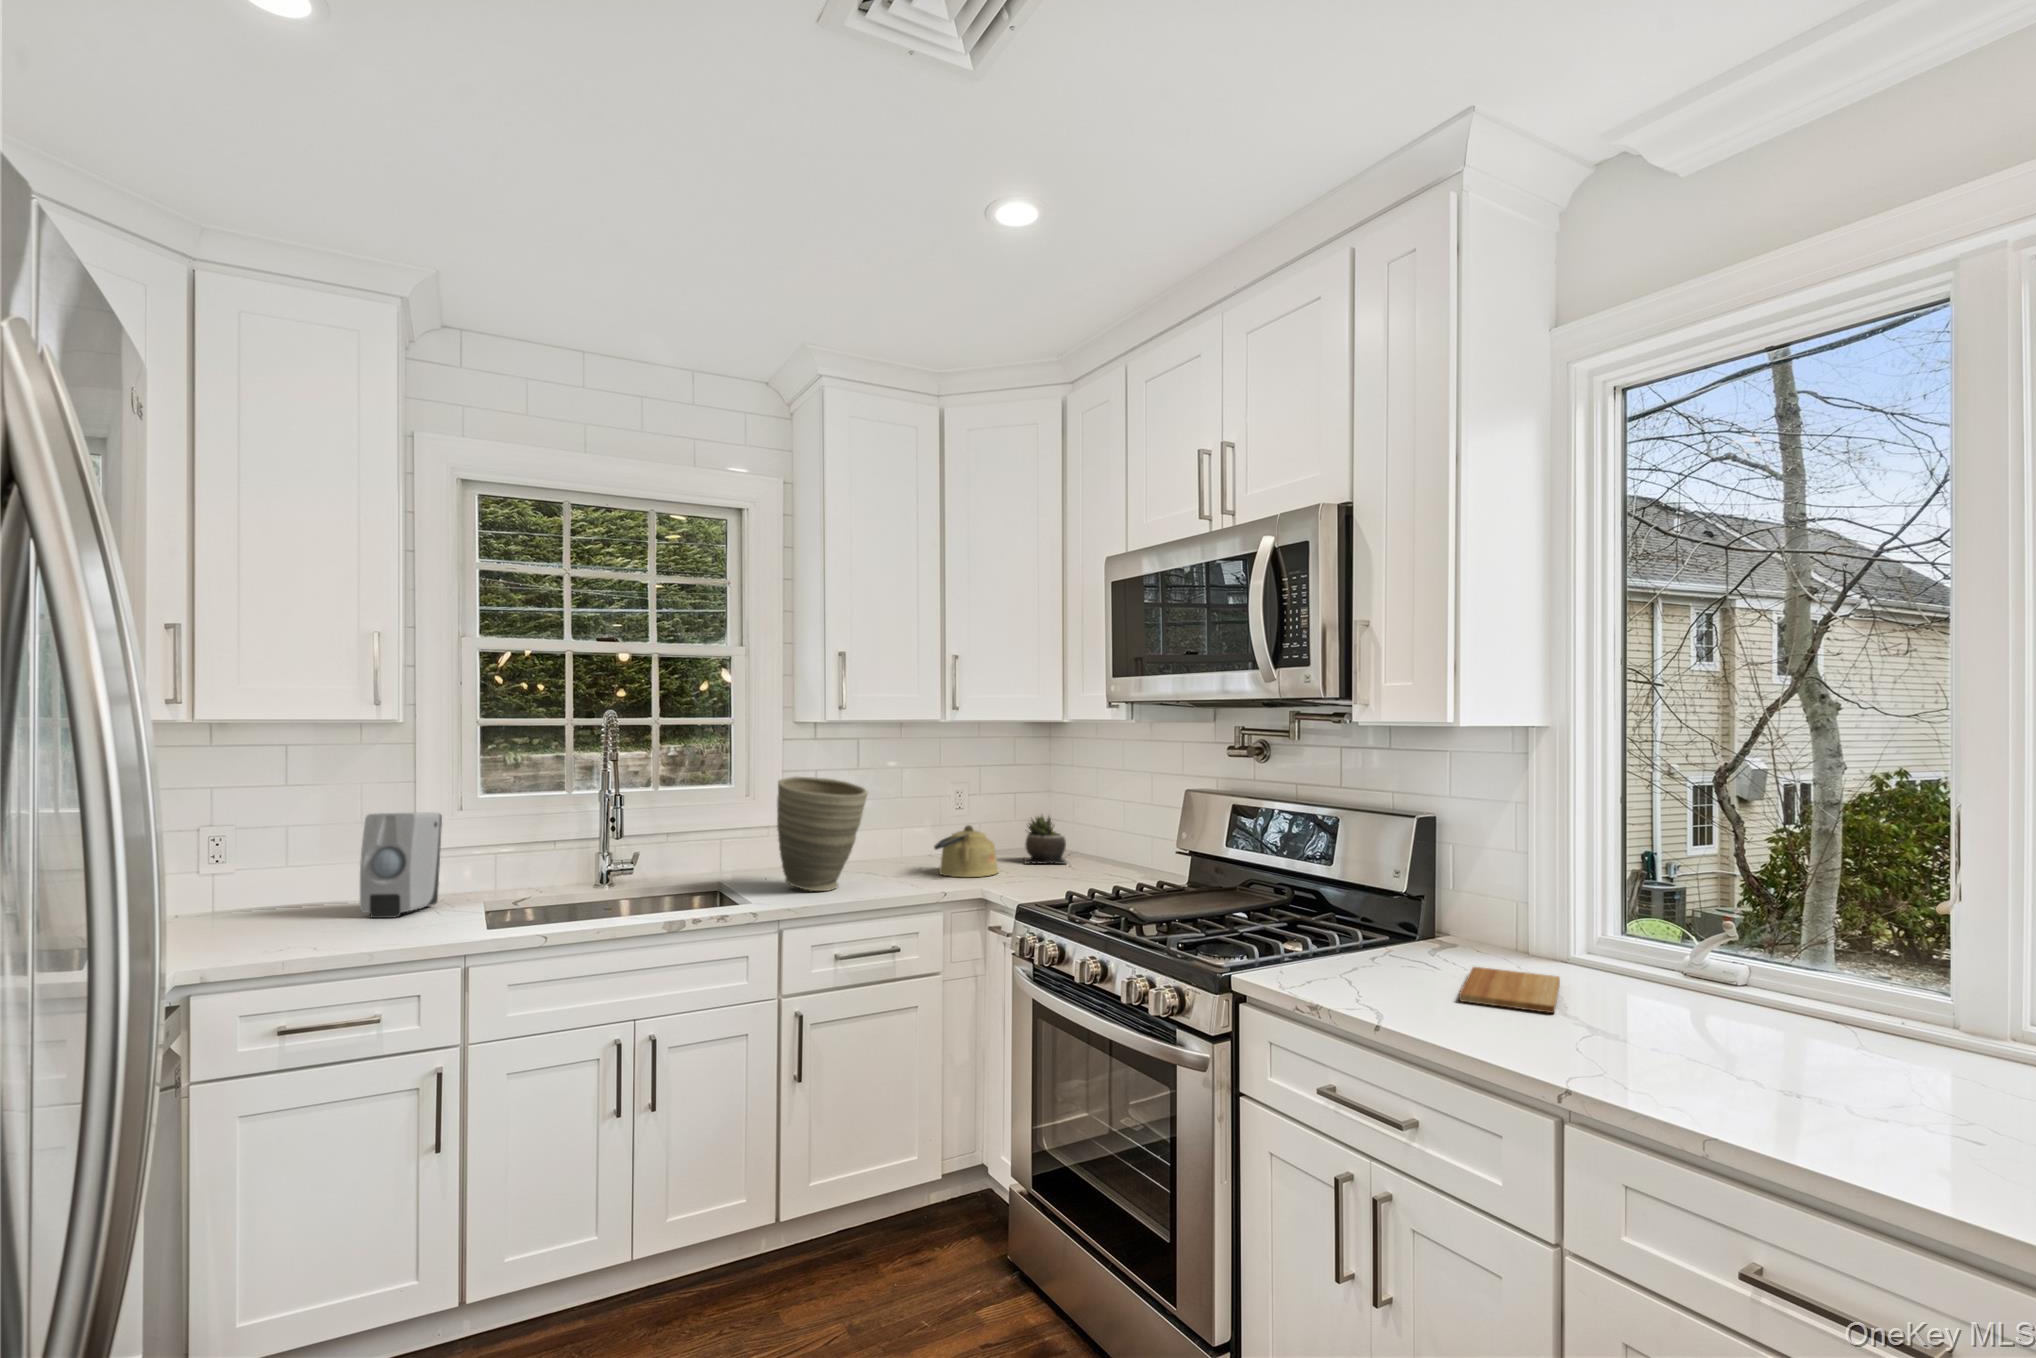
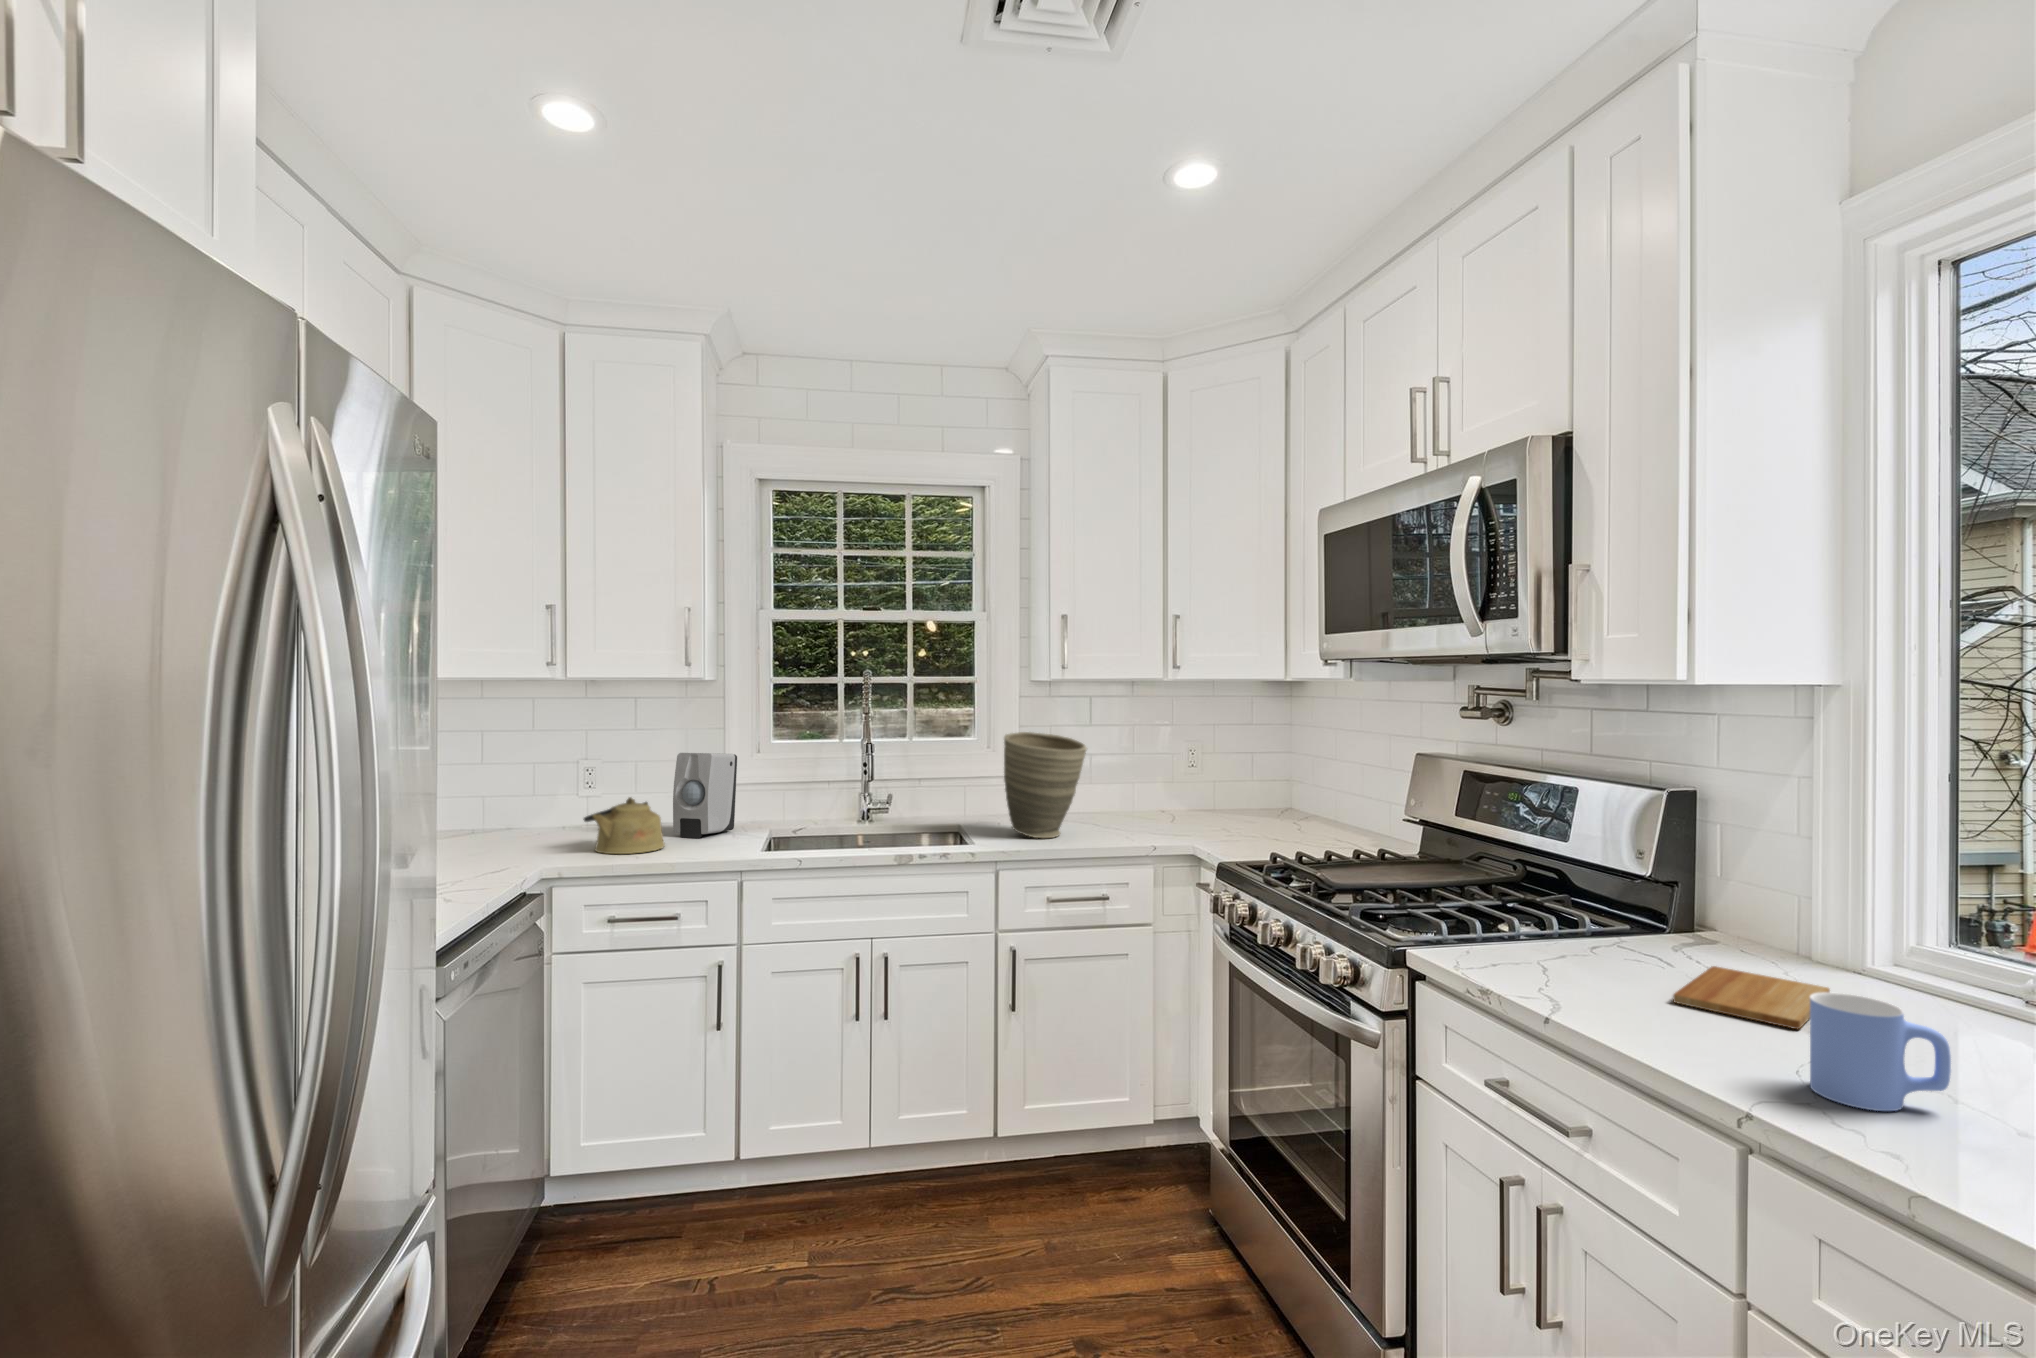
succulent plant: present [1024,816,1066,864] -> none [1252,776,1298,827]
kettle: present [934,825,998,877] -> present [583,797,665,854]
mug: none [1583,980,1677,1071] -> present [1810,993,1951,1111]

